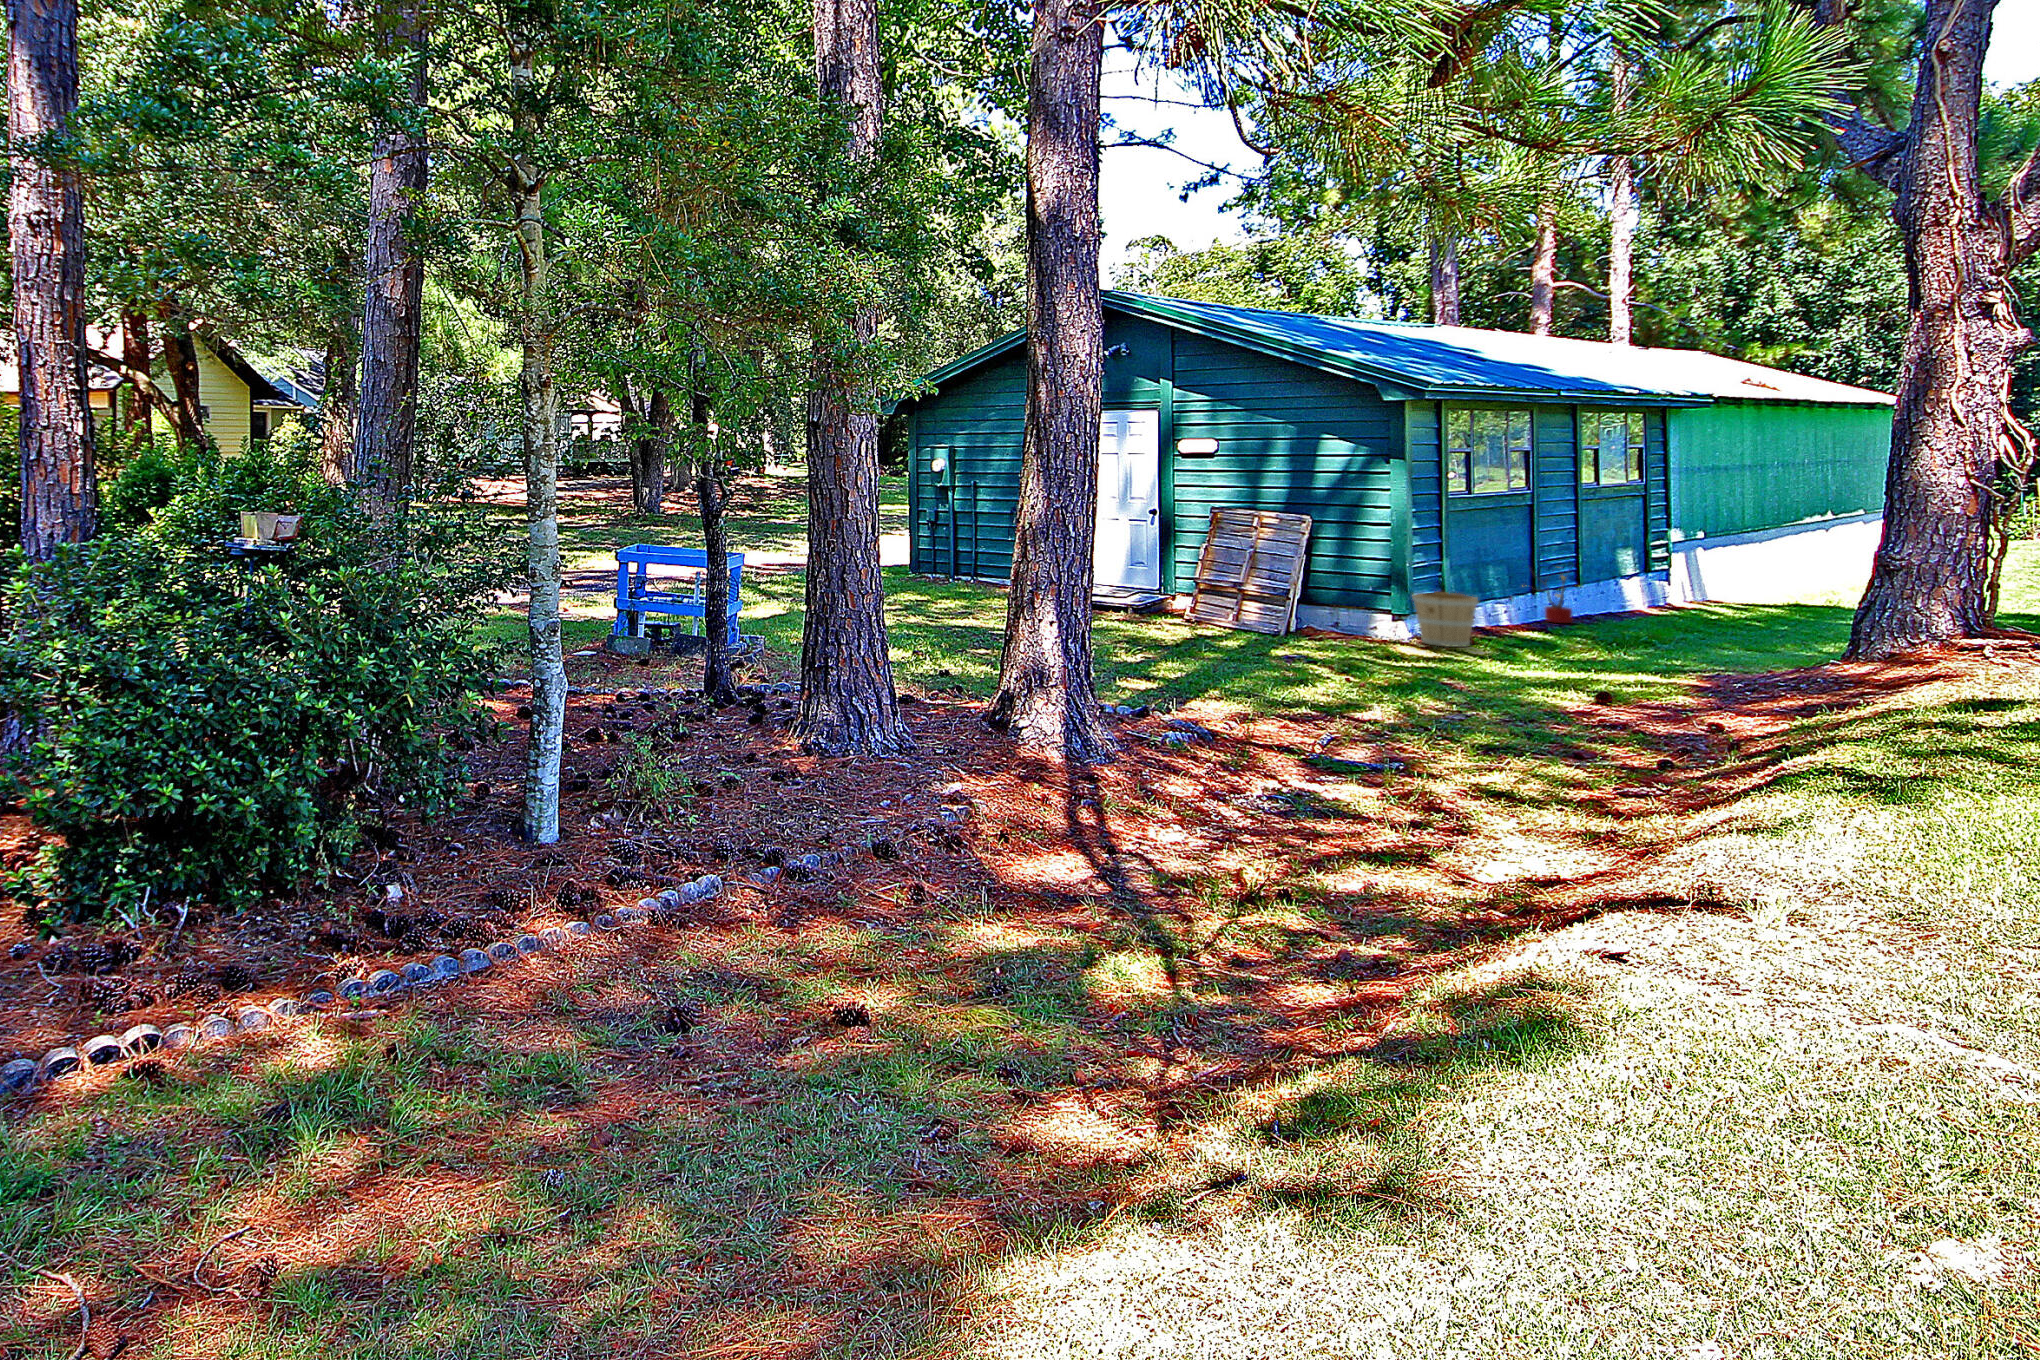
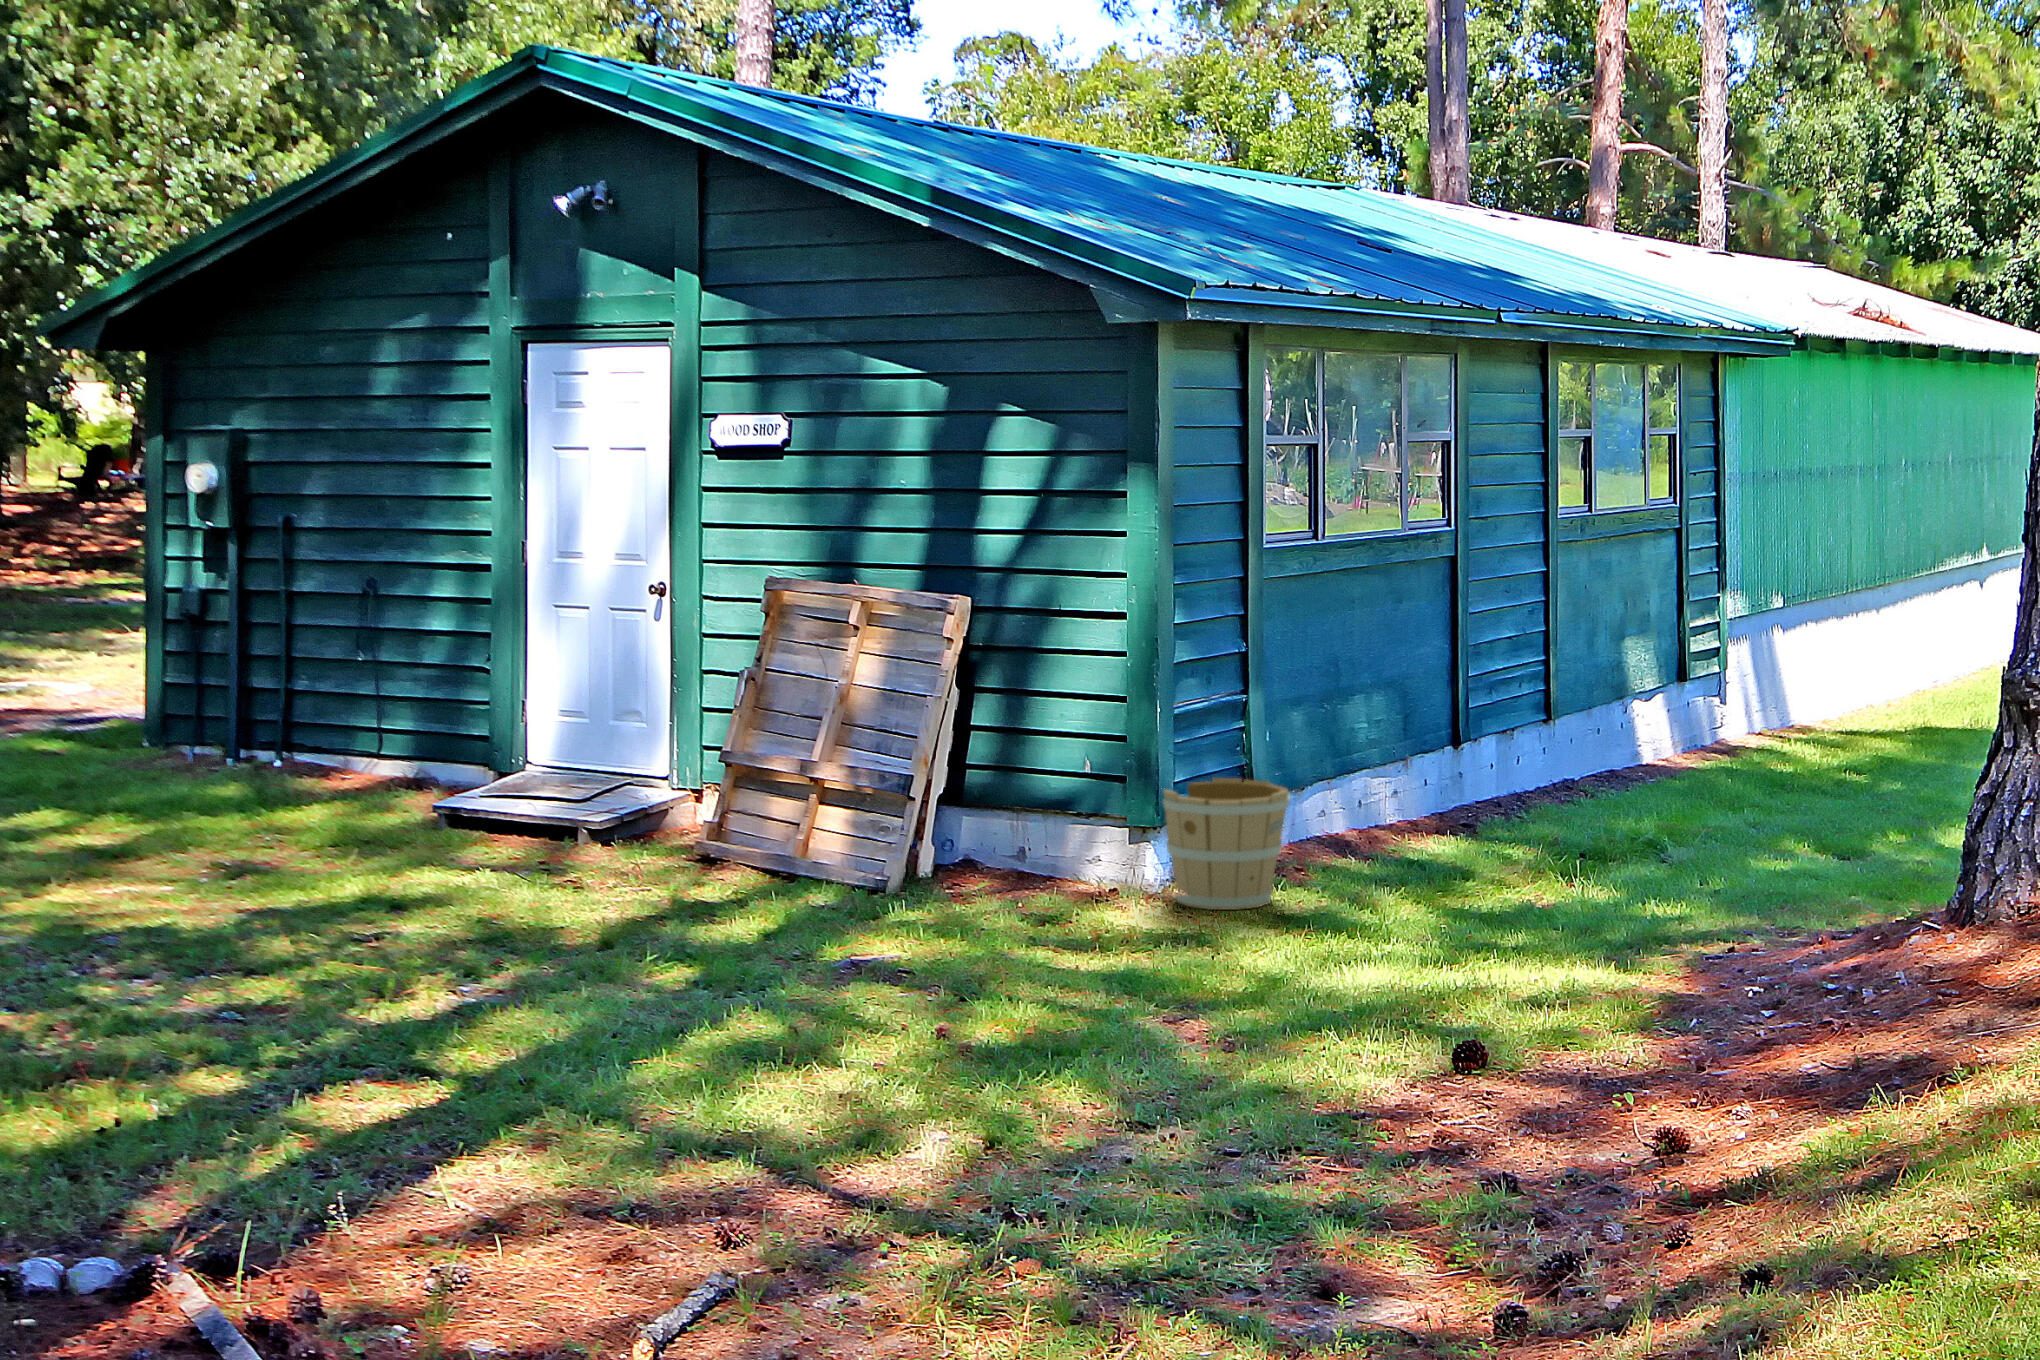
decorative plant: present [1532,576,1573,623] -> none [1427,686,1552,811]

